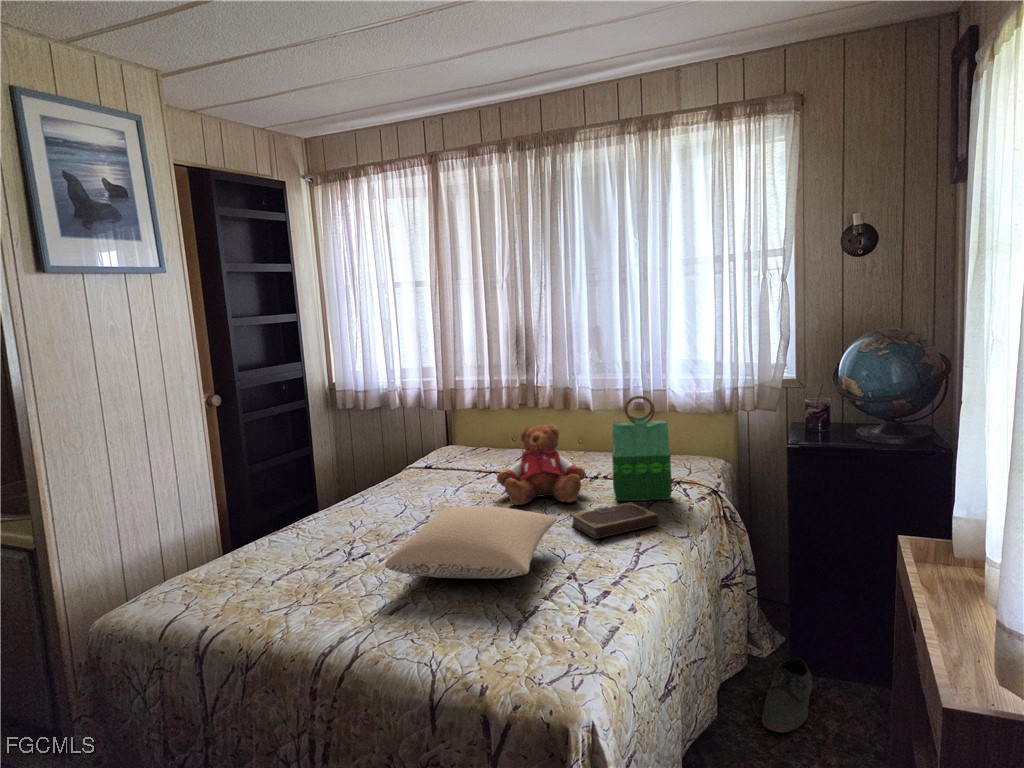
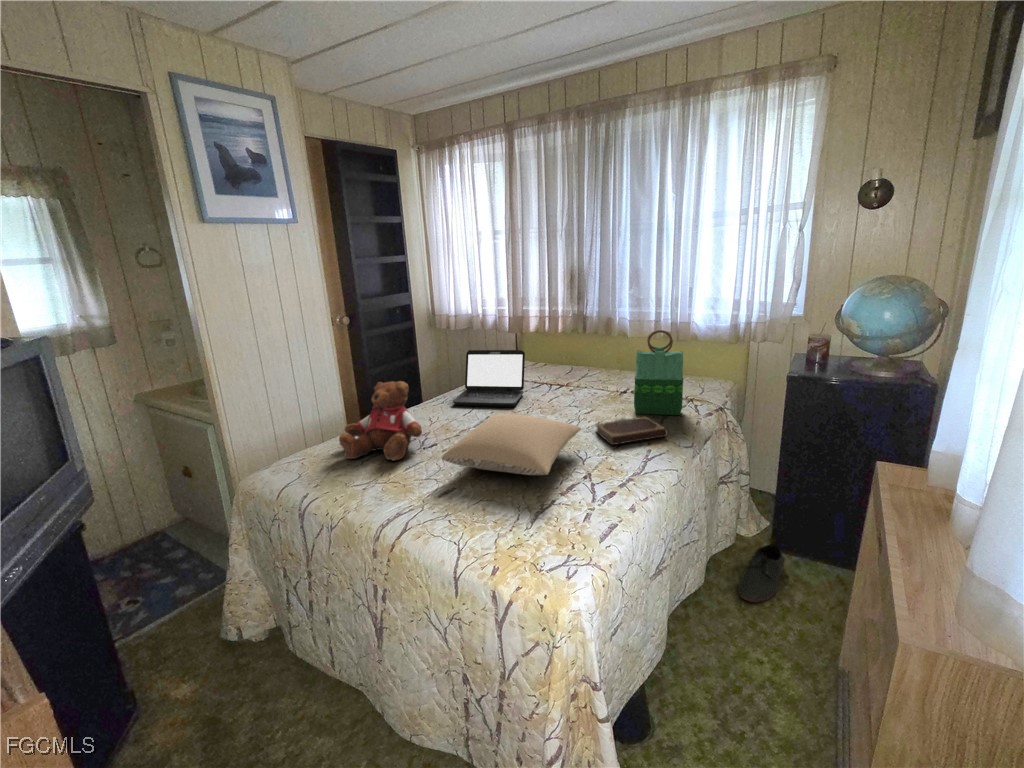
teddy bear: present [497,424,586,505] -> present [339,381,422,460]
laptop: none [376,429,469,505] -> present [453,350,525,407]

